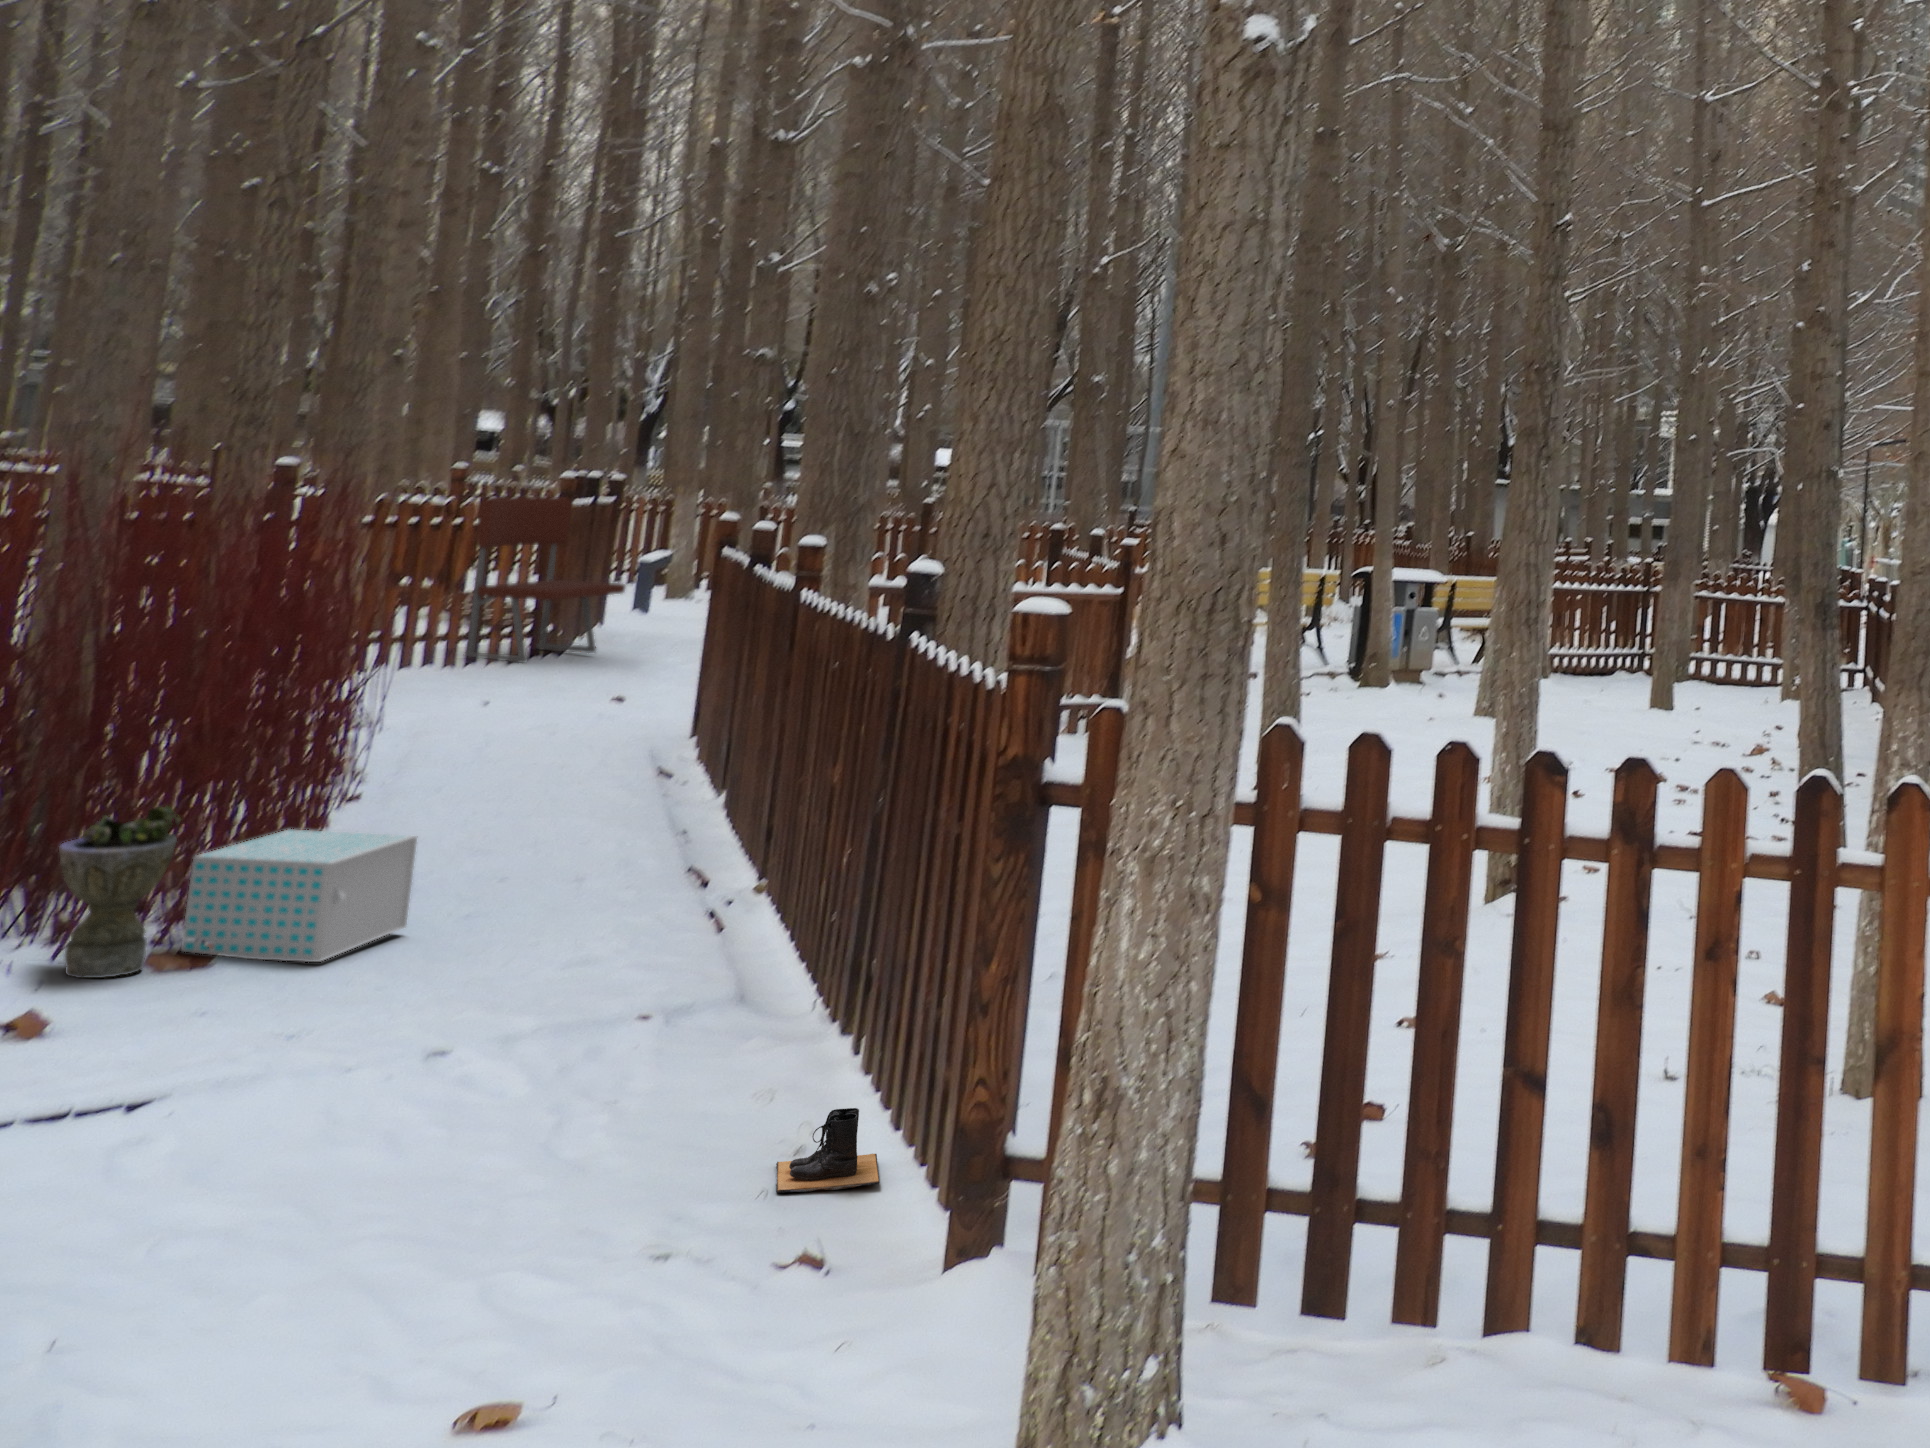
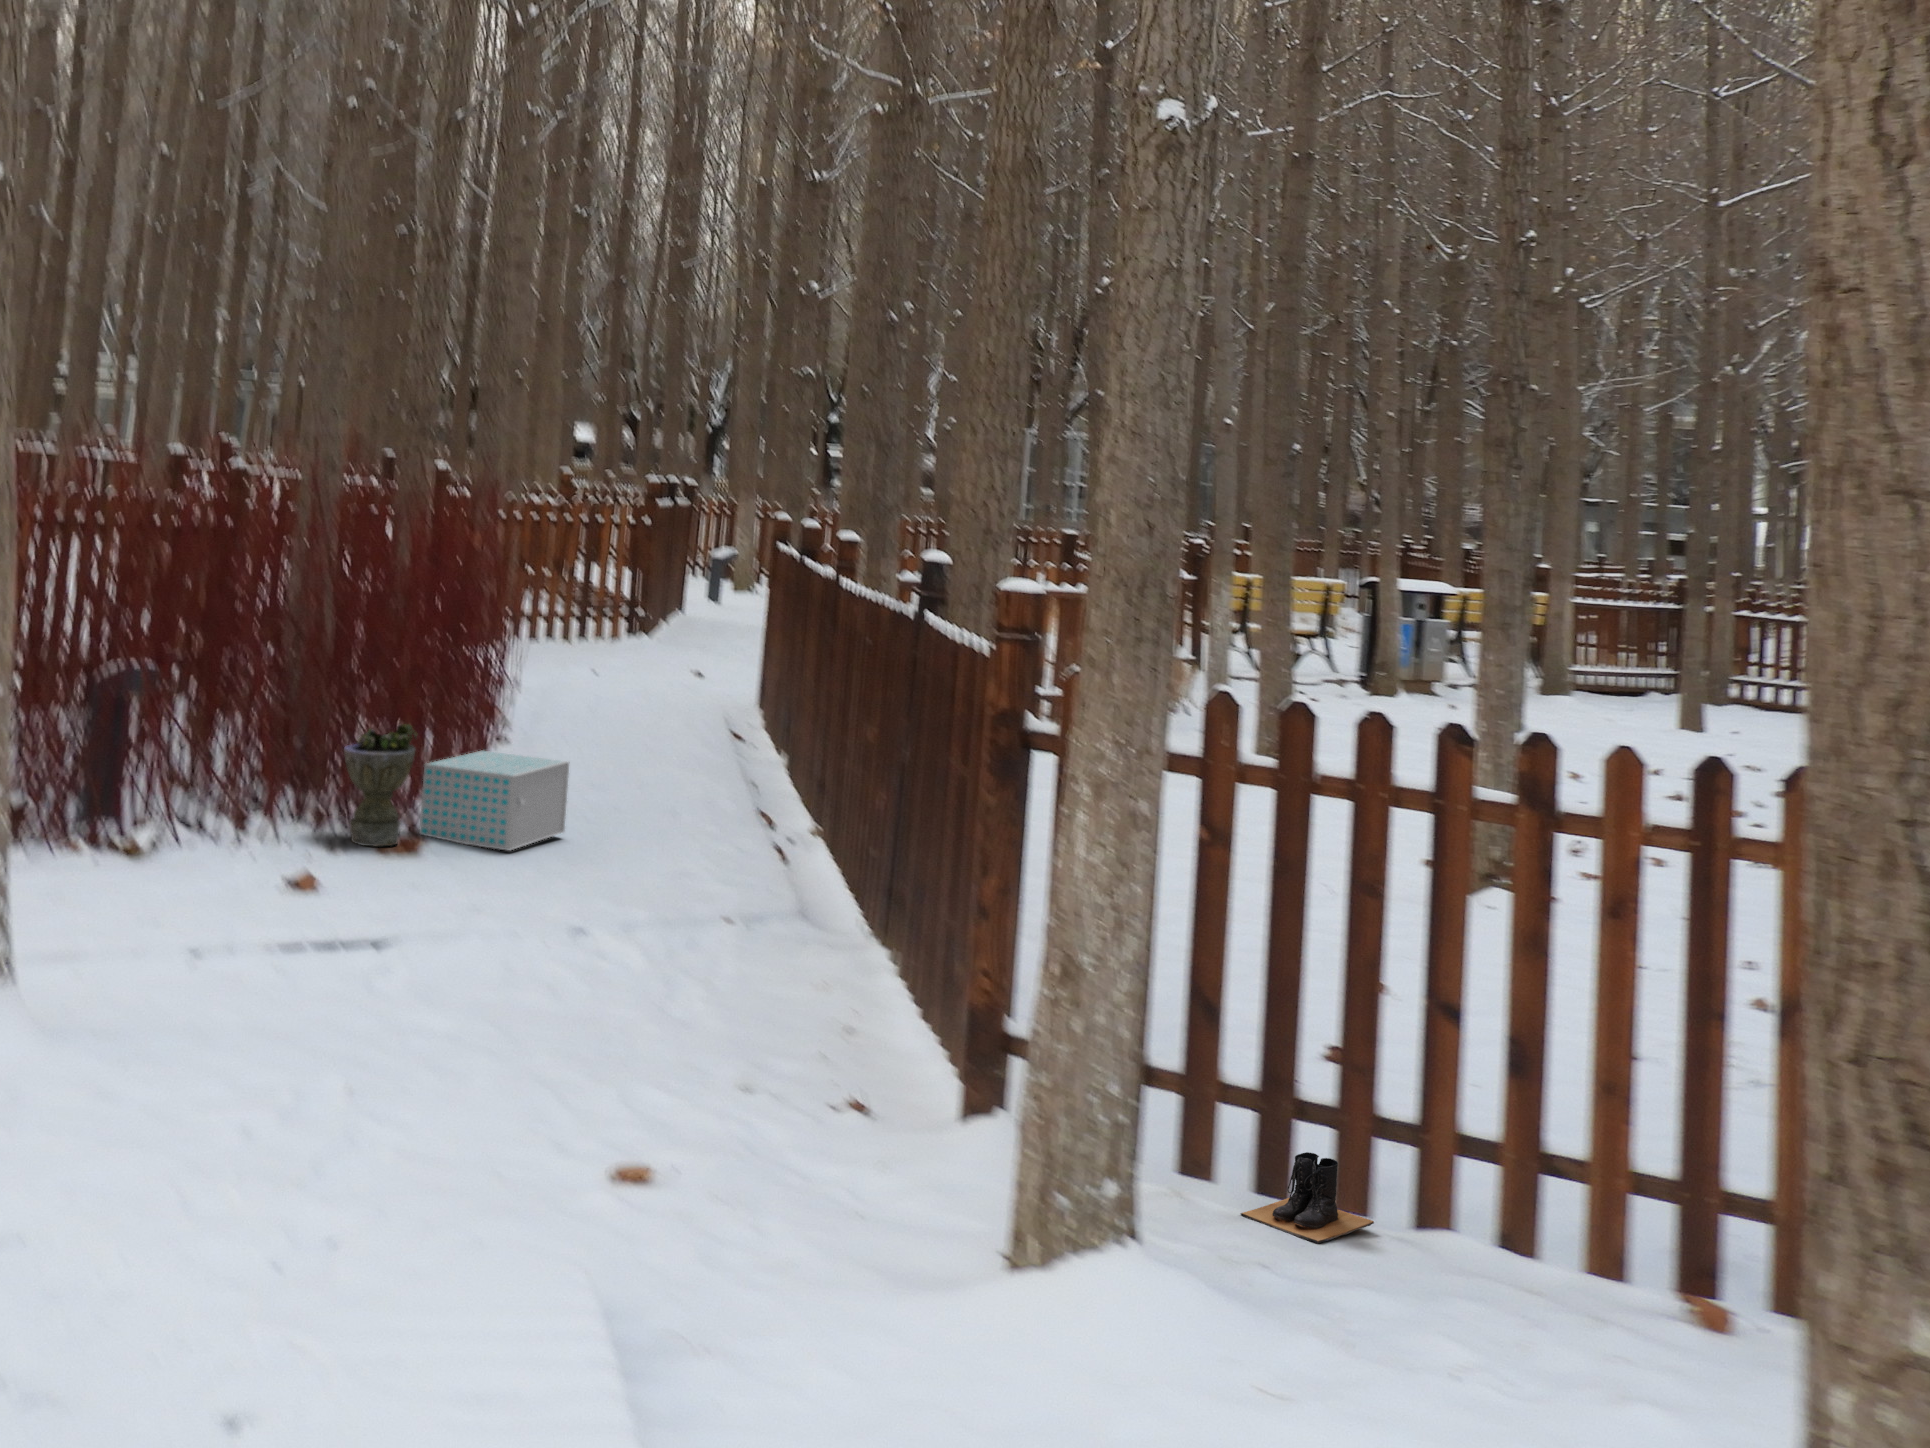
bench: present [465,496,625,663] -> none [579,497,701,639]
boots: present [776,1108,879,1193] -> present [1241,1152,1374,1244]

